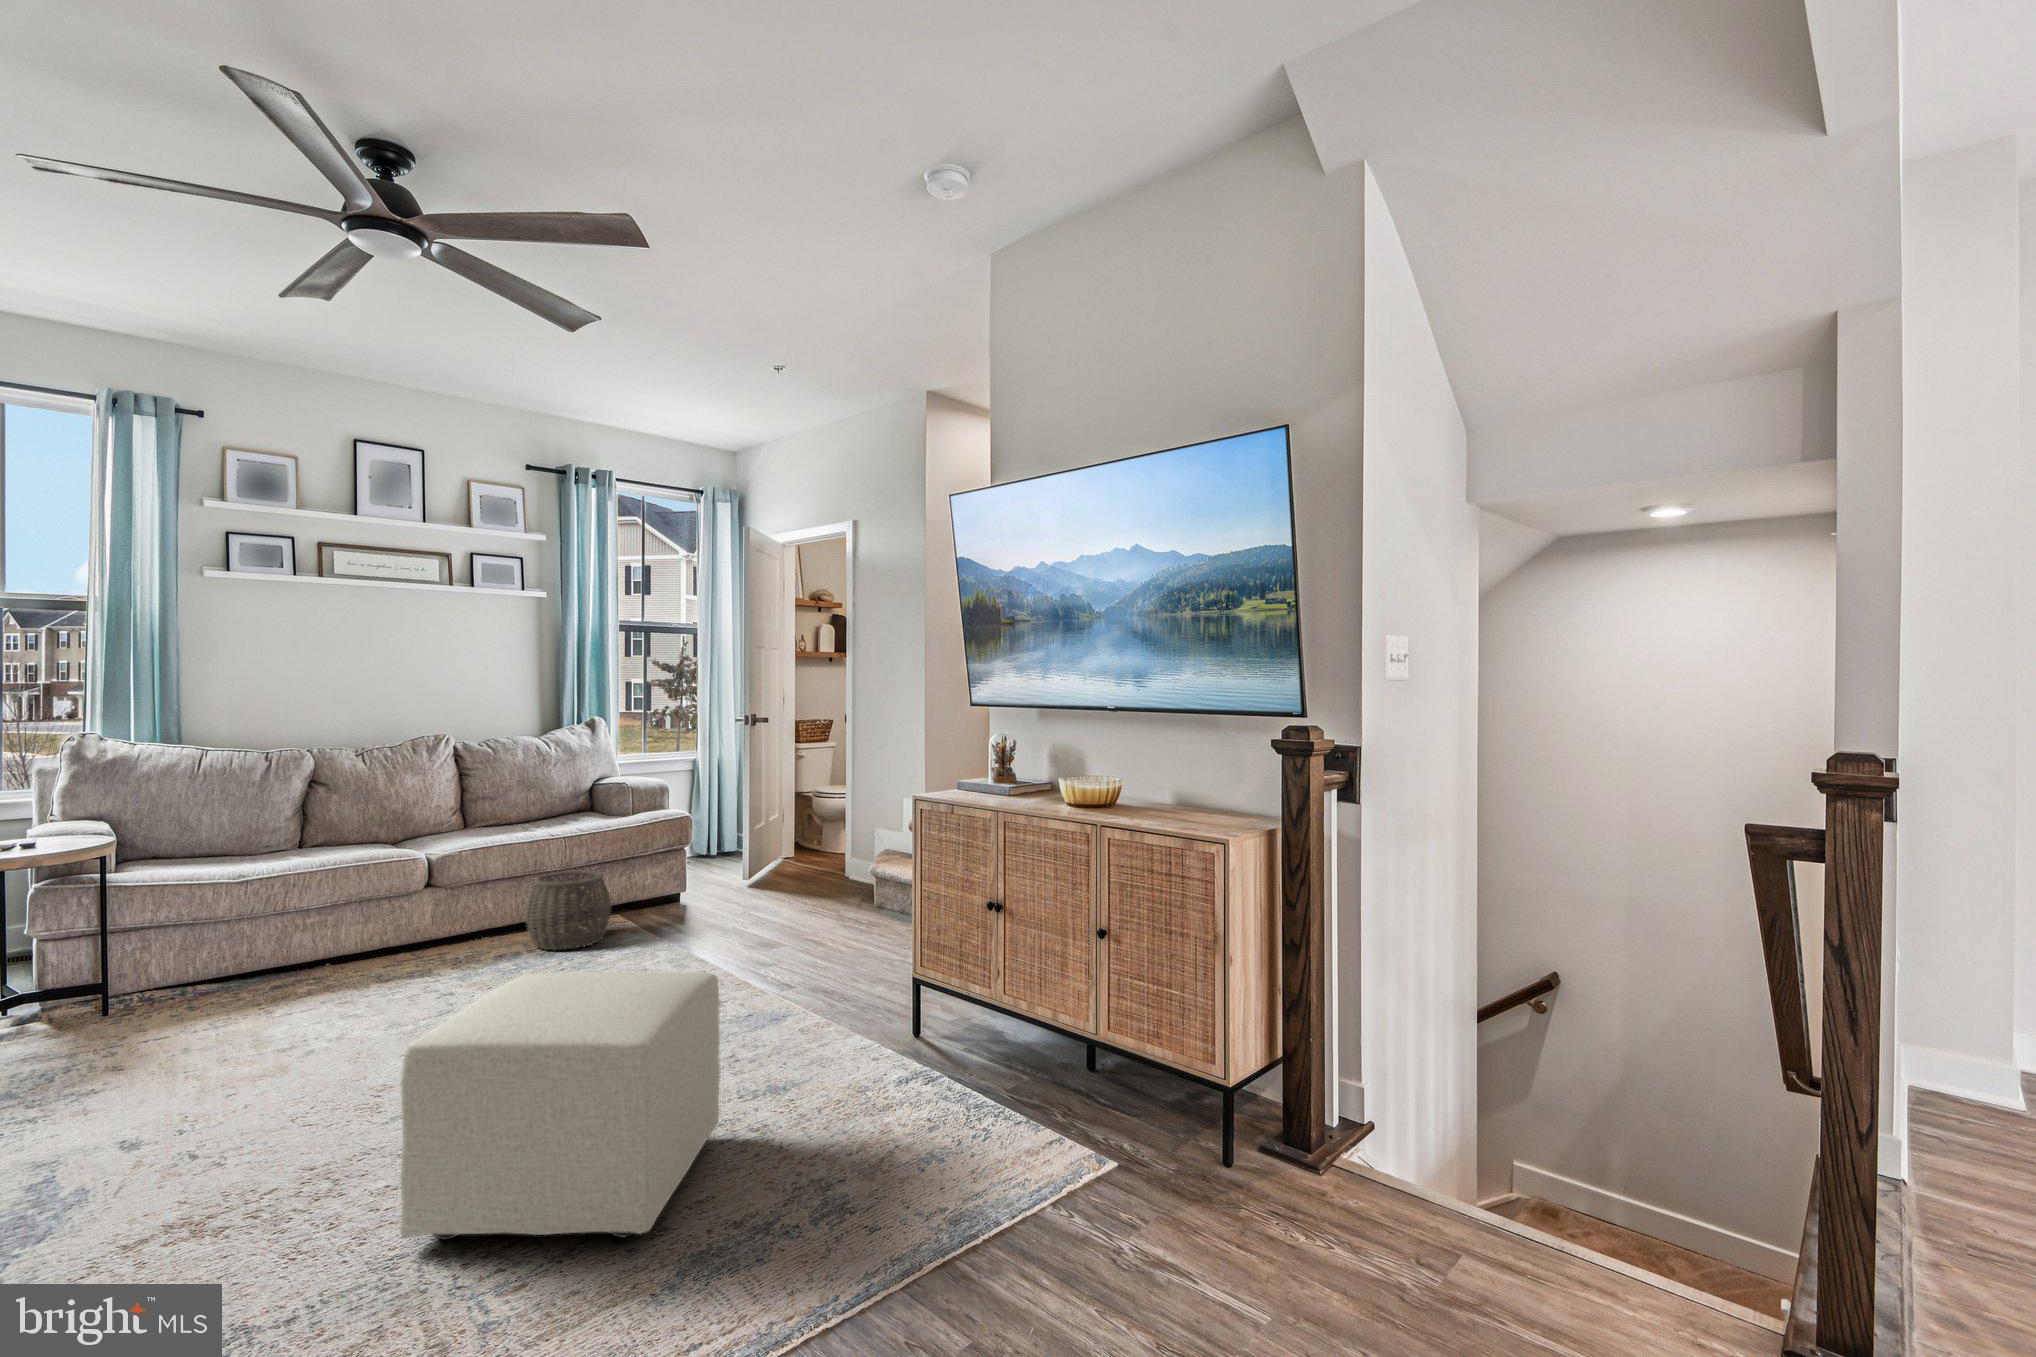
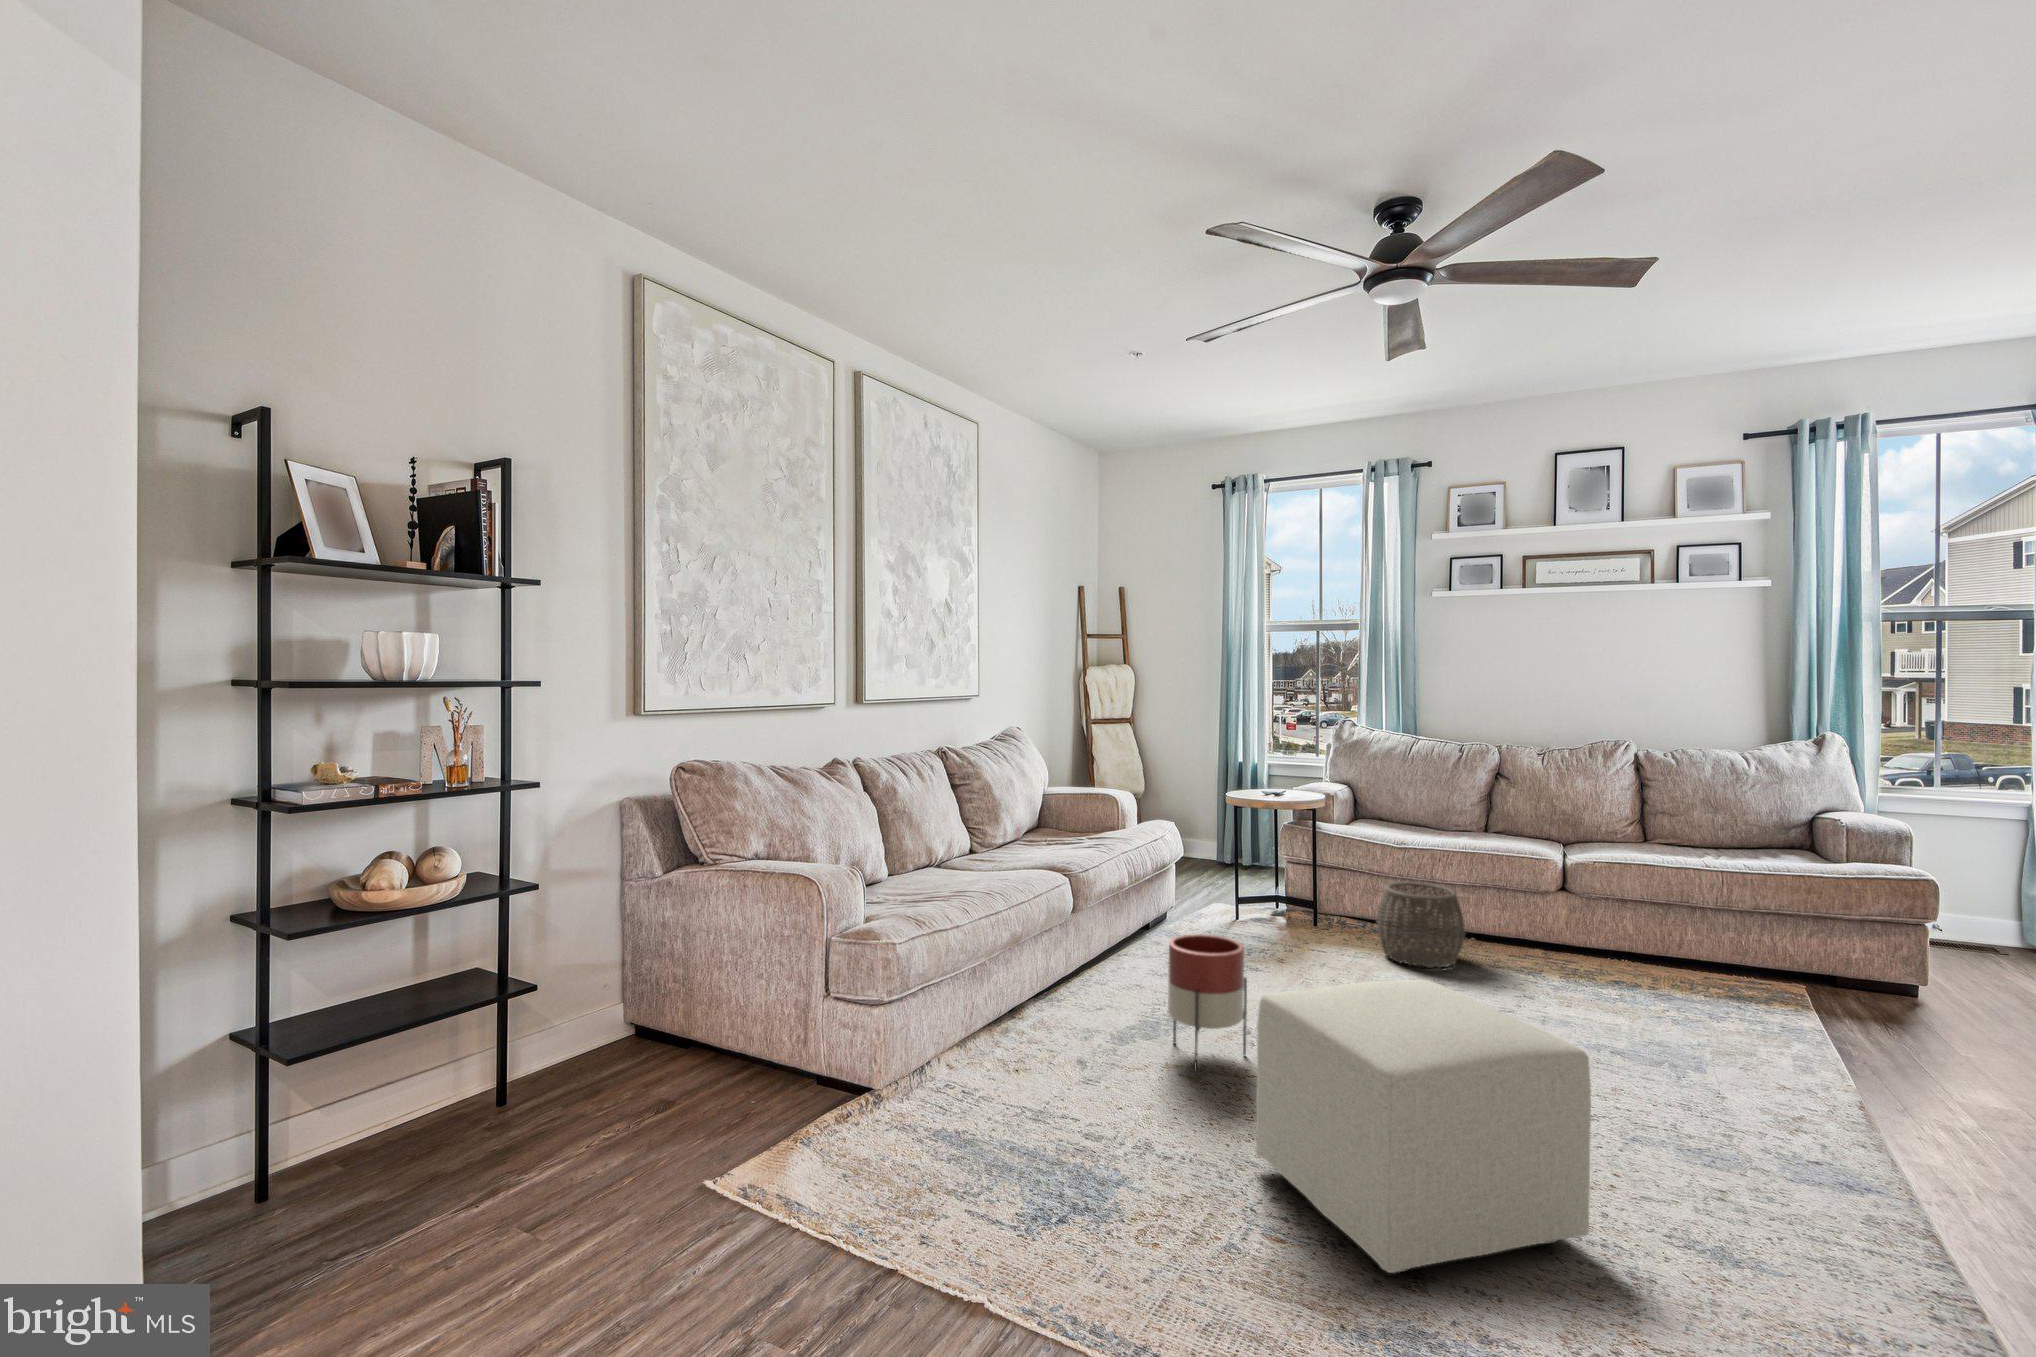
woven basket: present [526,871,611,950] -> present [1377,882,1465,968]
planter: none [87,1027,233,1224] -> present [1168,934,1247,1071]

